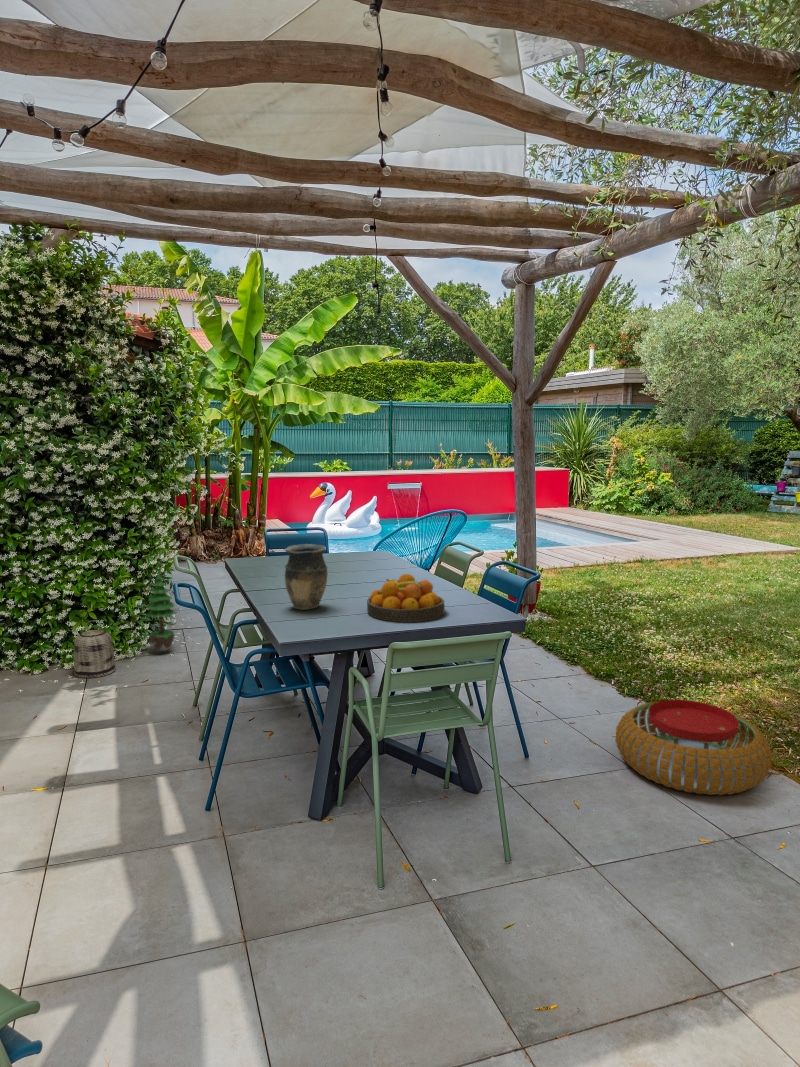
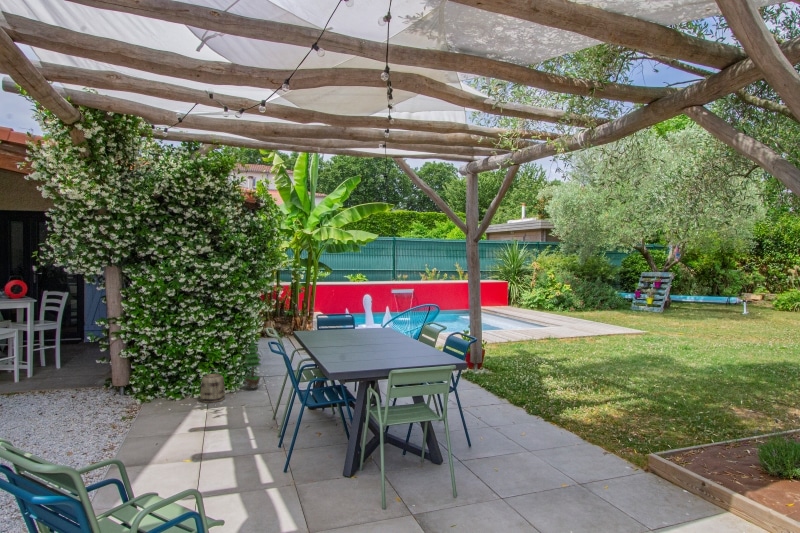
vase: present [285,544,327,610] -> none [332,321,356,358]
fruit bowl: present [367,574,445,622] -> none [378,338,421,364]
pouf: present [615,700,772,795] -> none [521,415,611,469]

